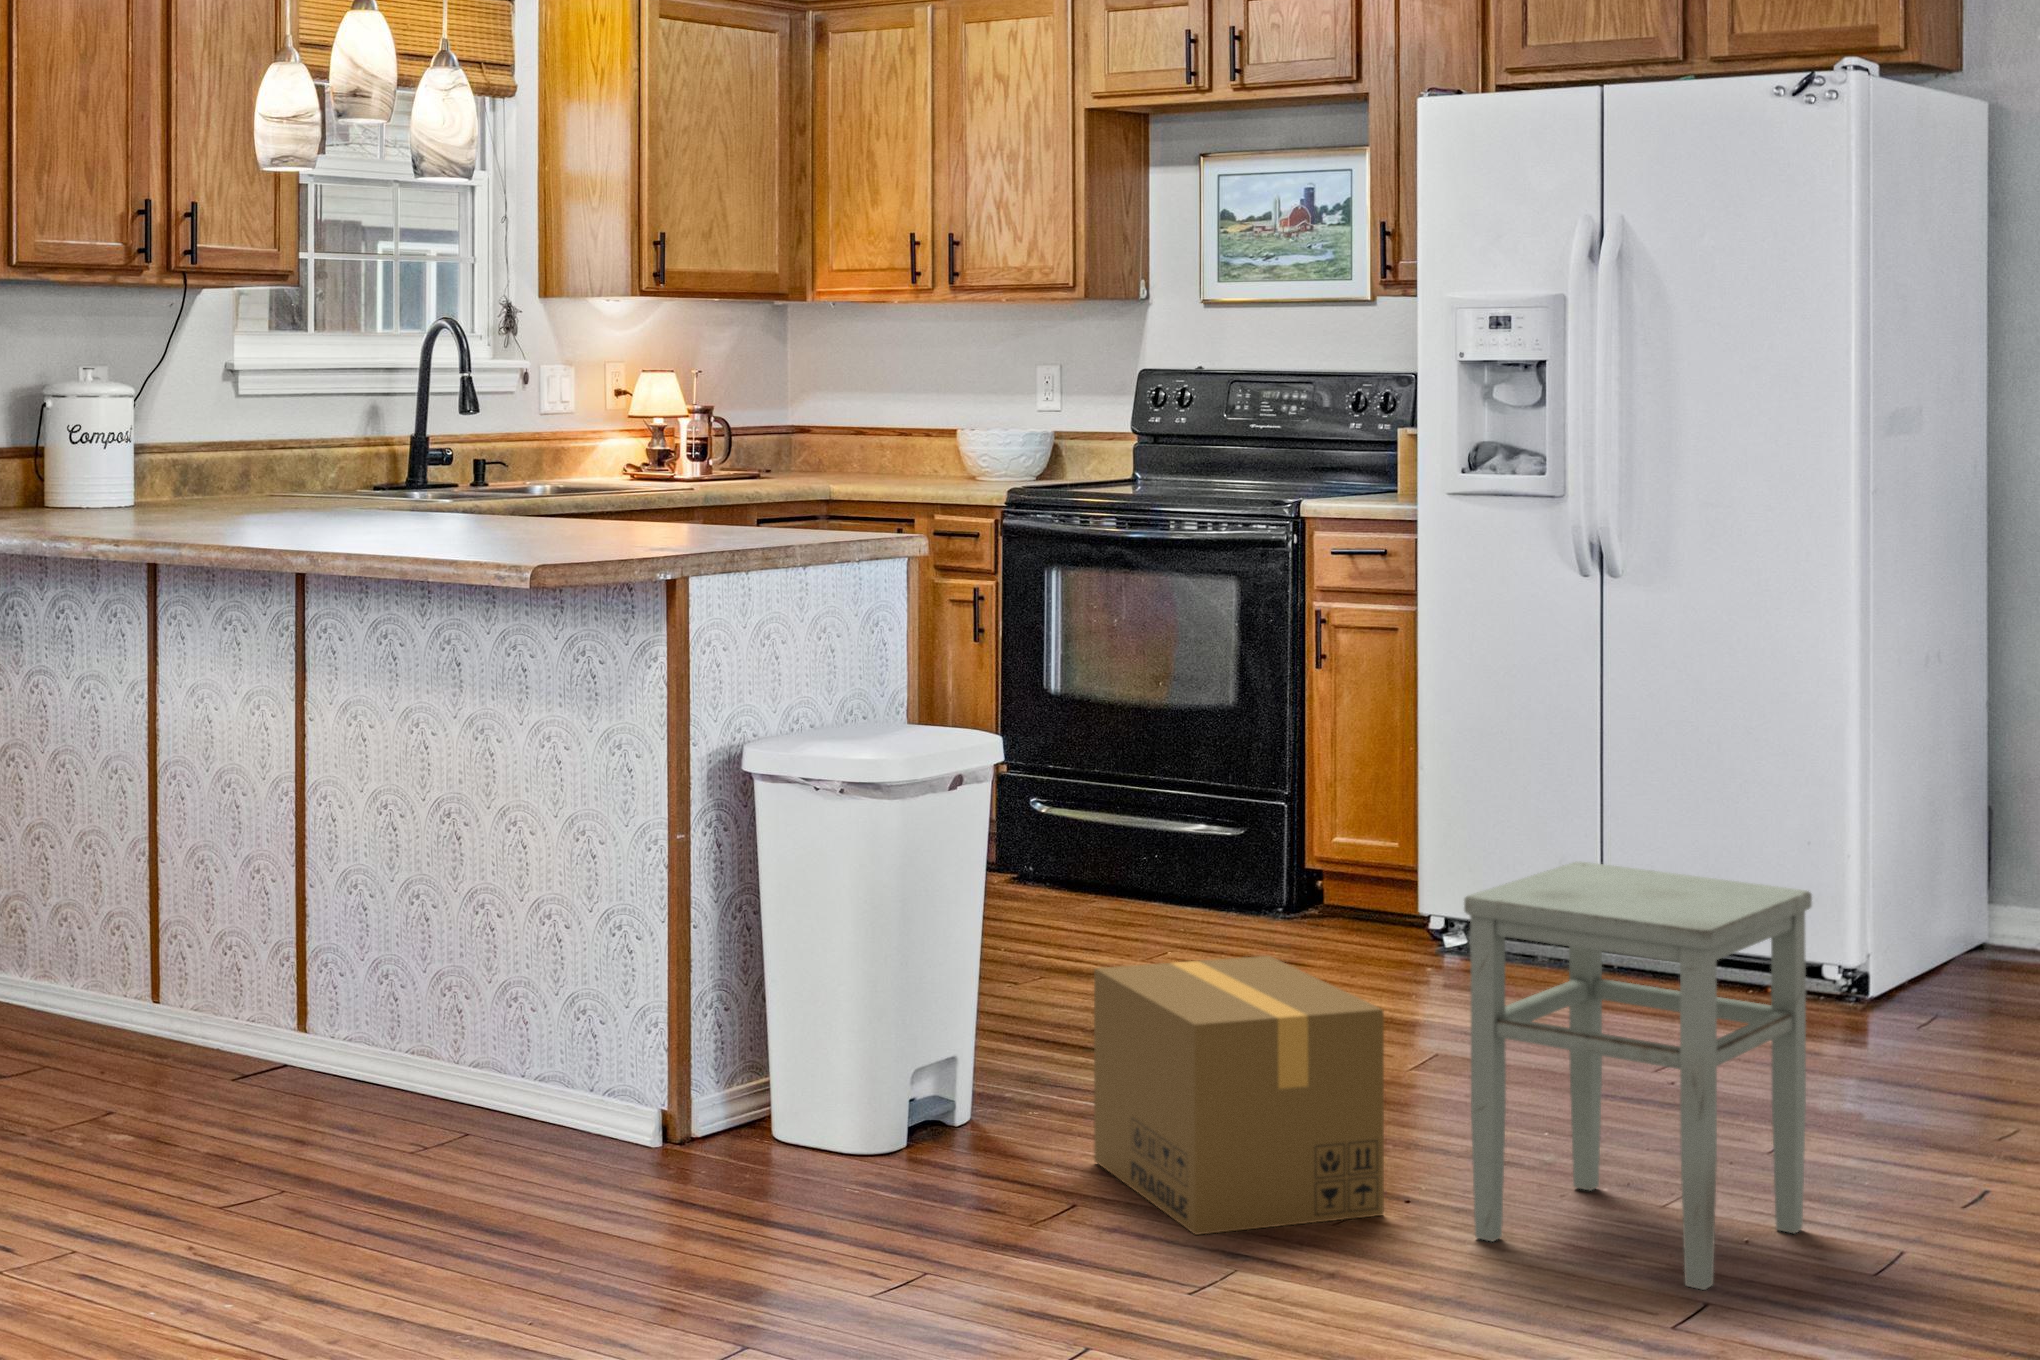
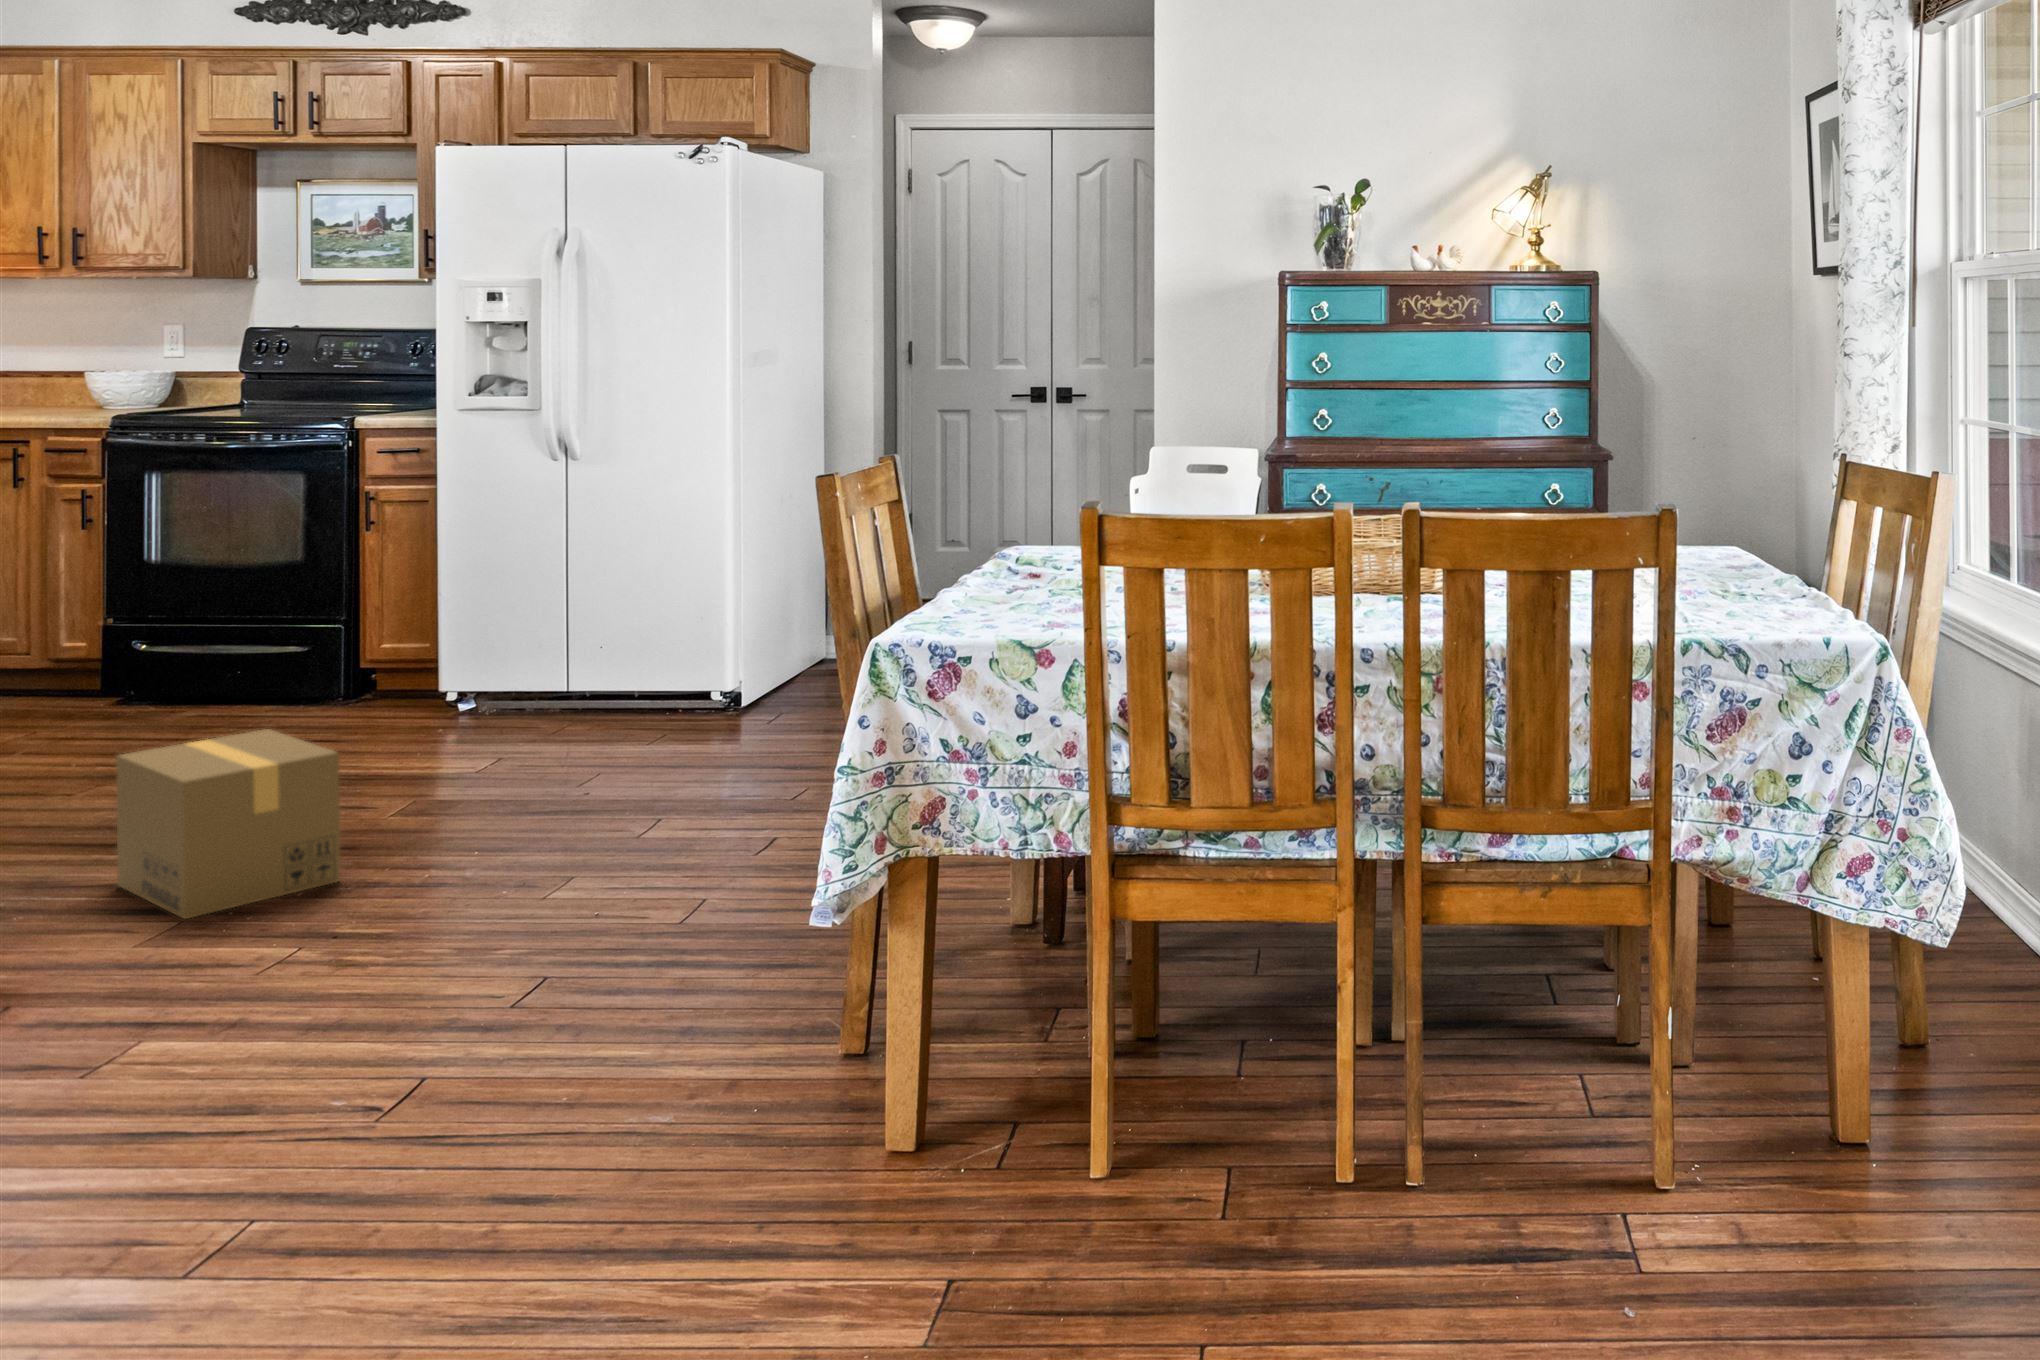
stool: present [1464,862,1812,1290] -> none [393,644,632,886]

